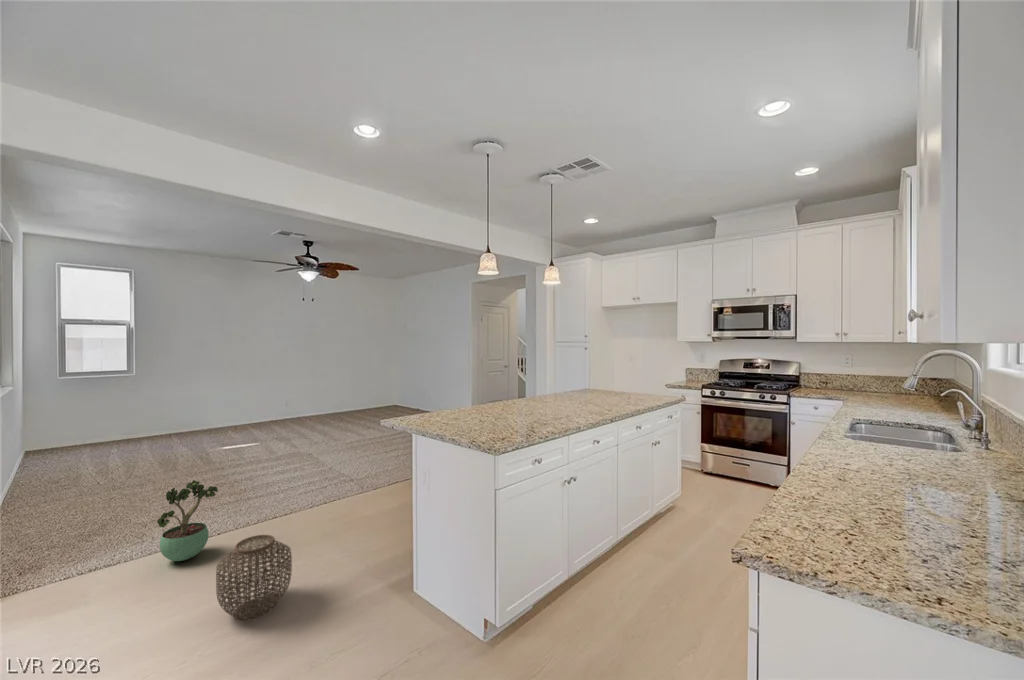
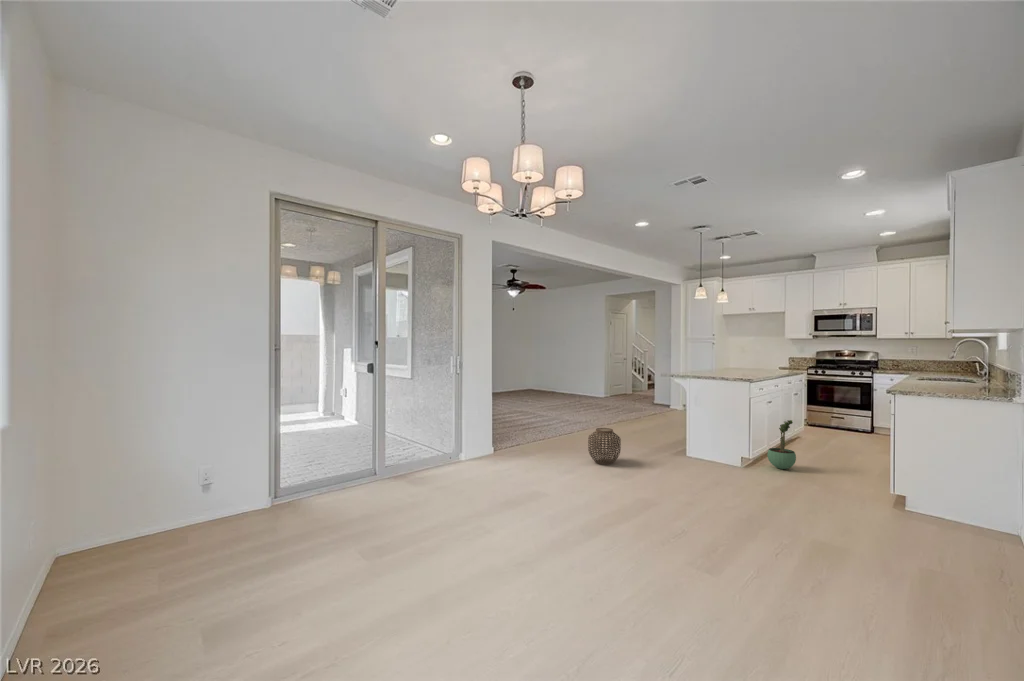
potted plant: present [157,480,218,561] -> present [767,420,796,469]

